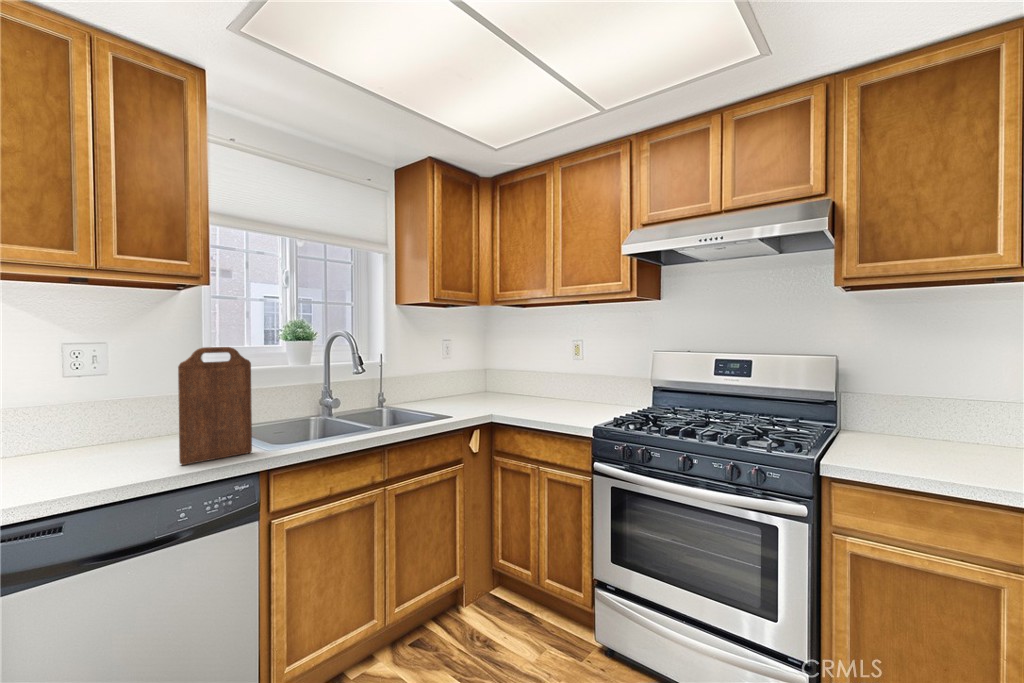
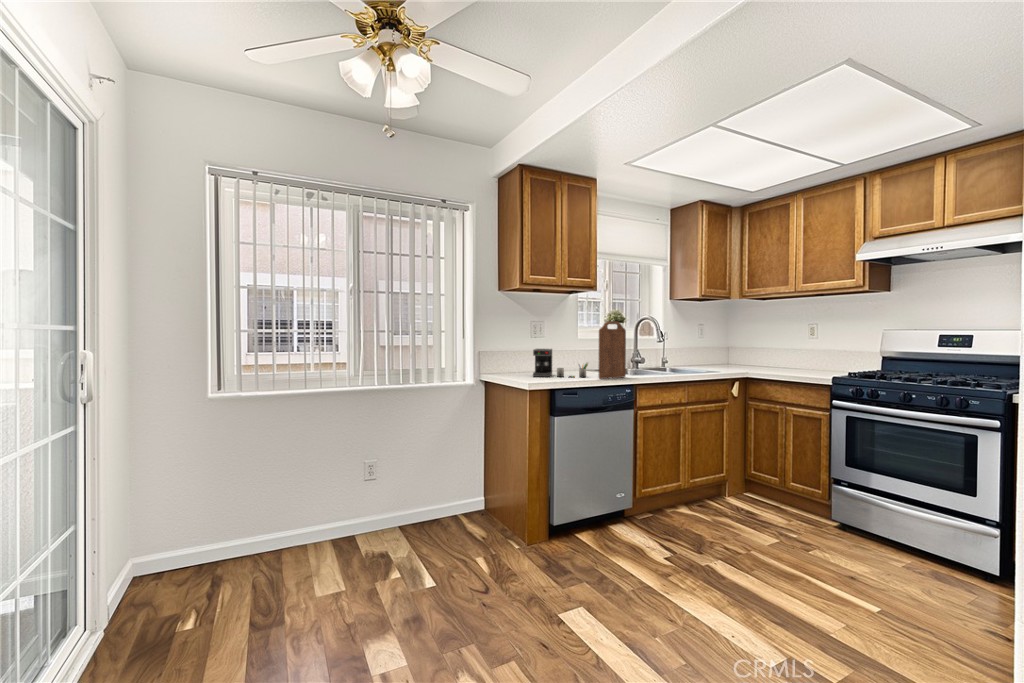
coffee maker: none [33,400,173,467] -> present [533,349,588,377]

